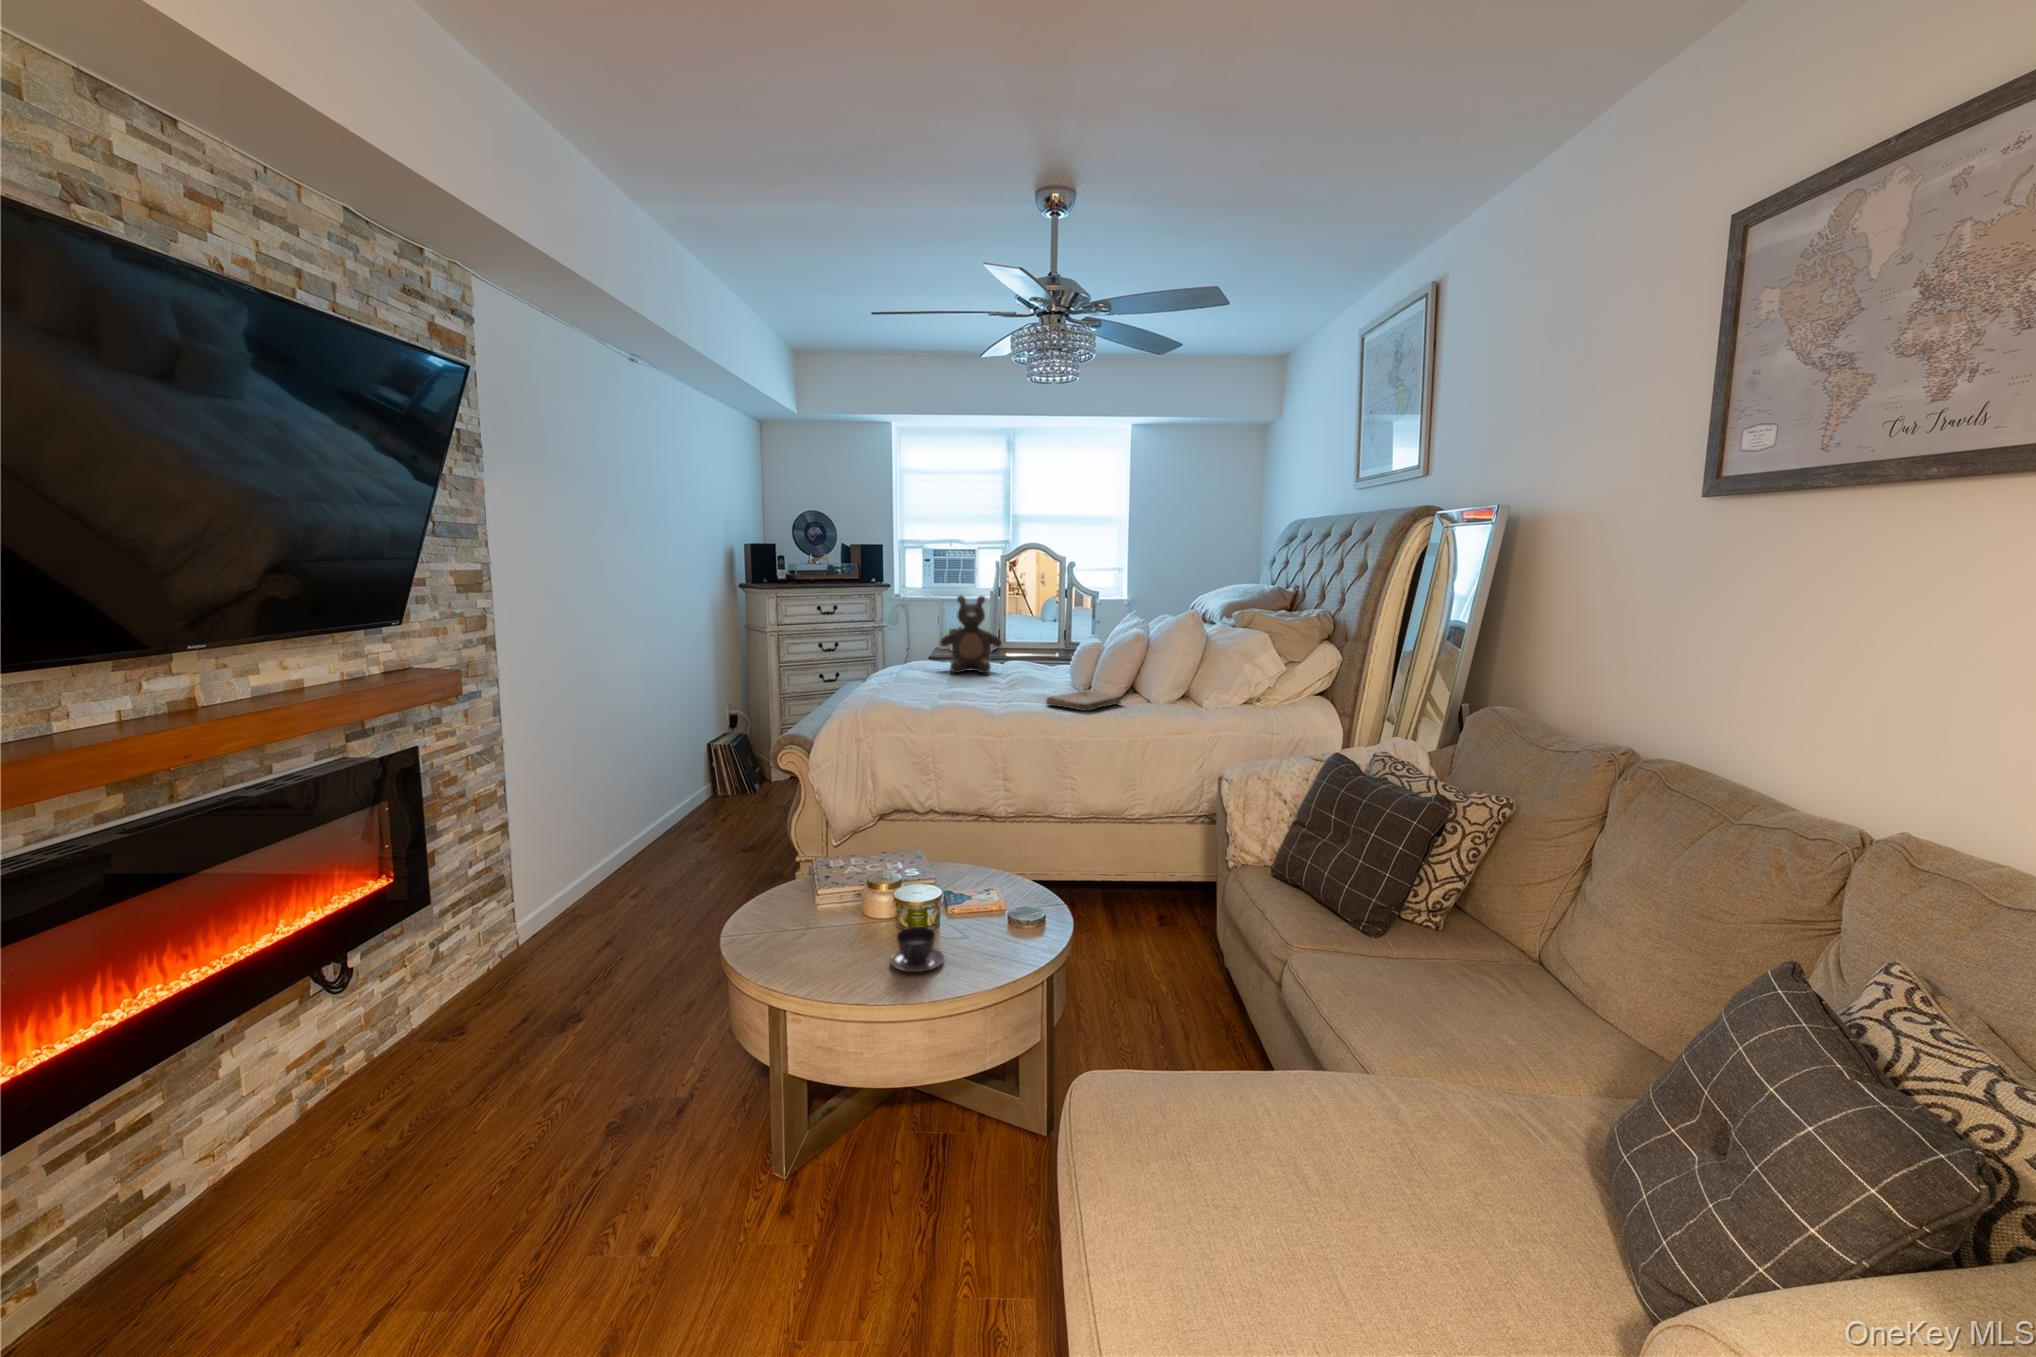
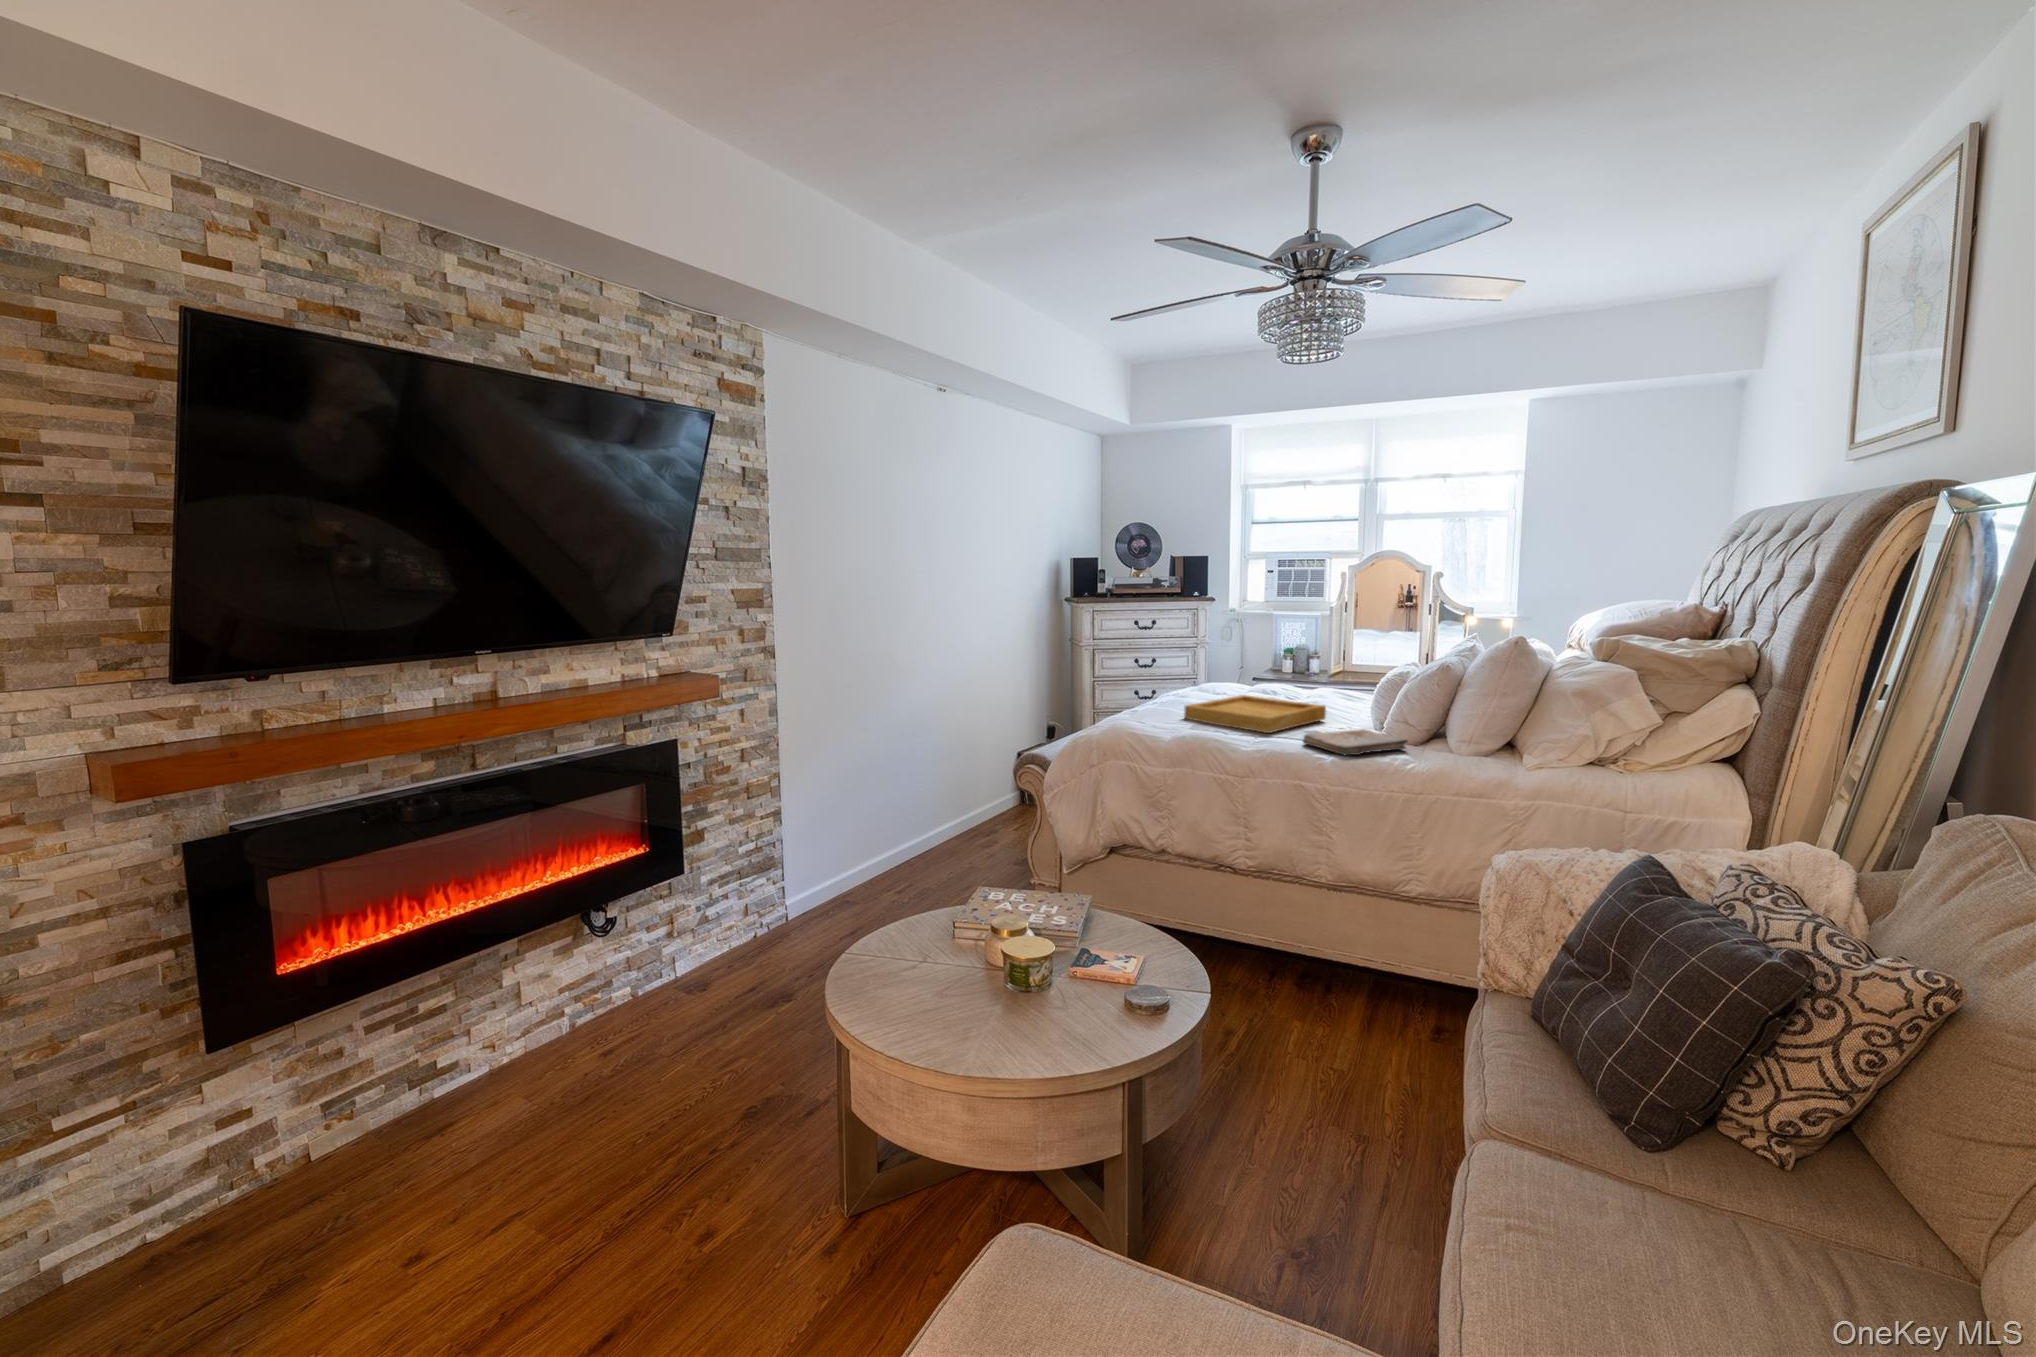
teddy bear: present [940,596,1002,673] -> none [1224,612,1296,701]
tray: none [931,669,1044,699] -> present [1184,695,1326,733]
teacup: present [890,927,944,972] -> none [956,985,1017,1039]

